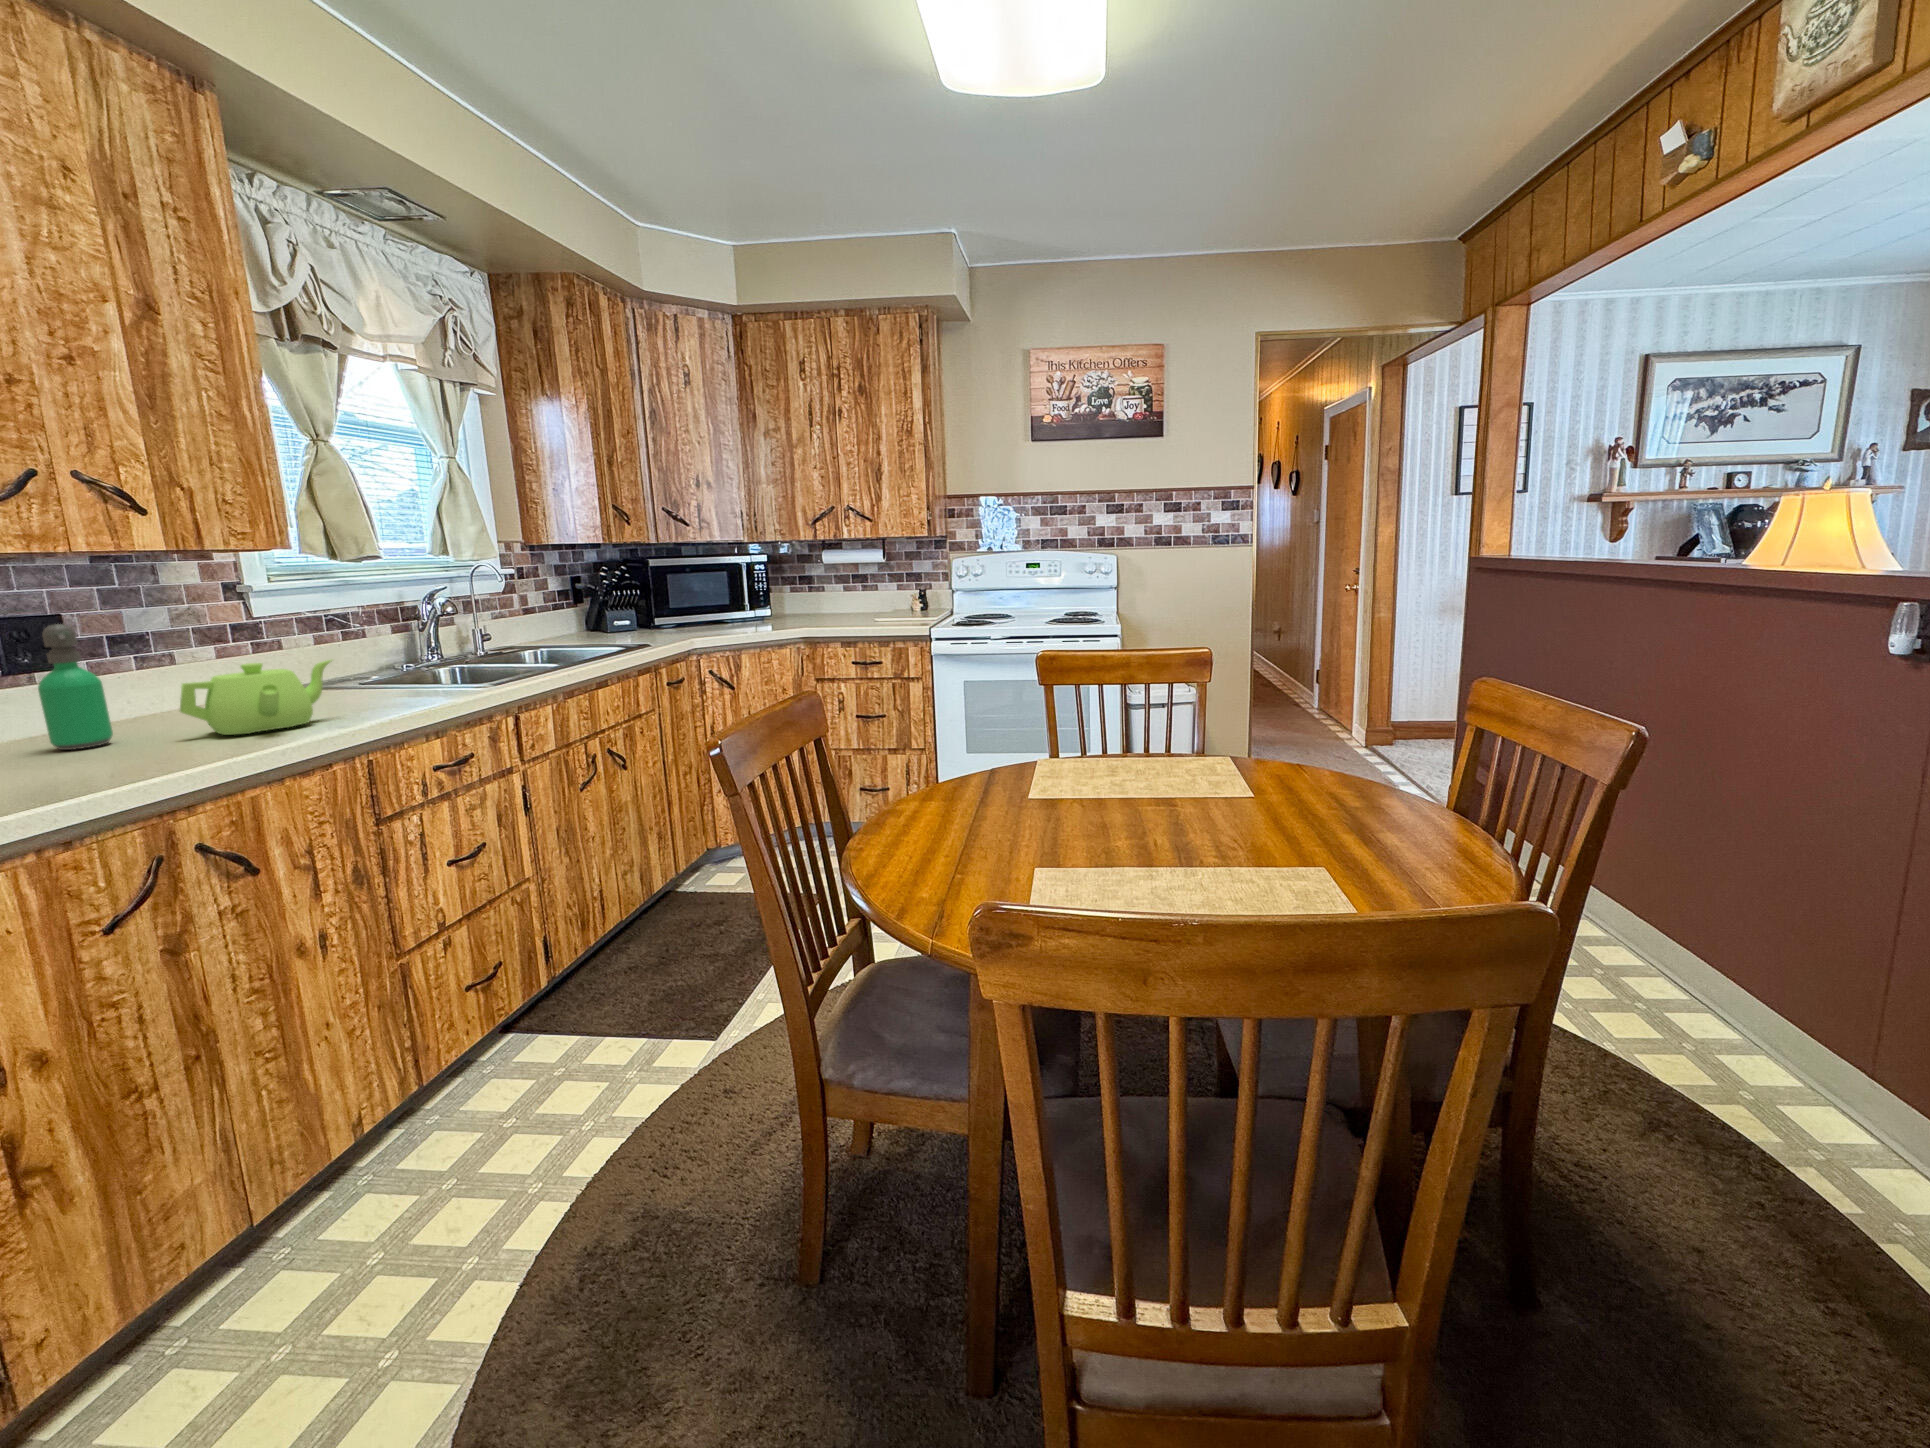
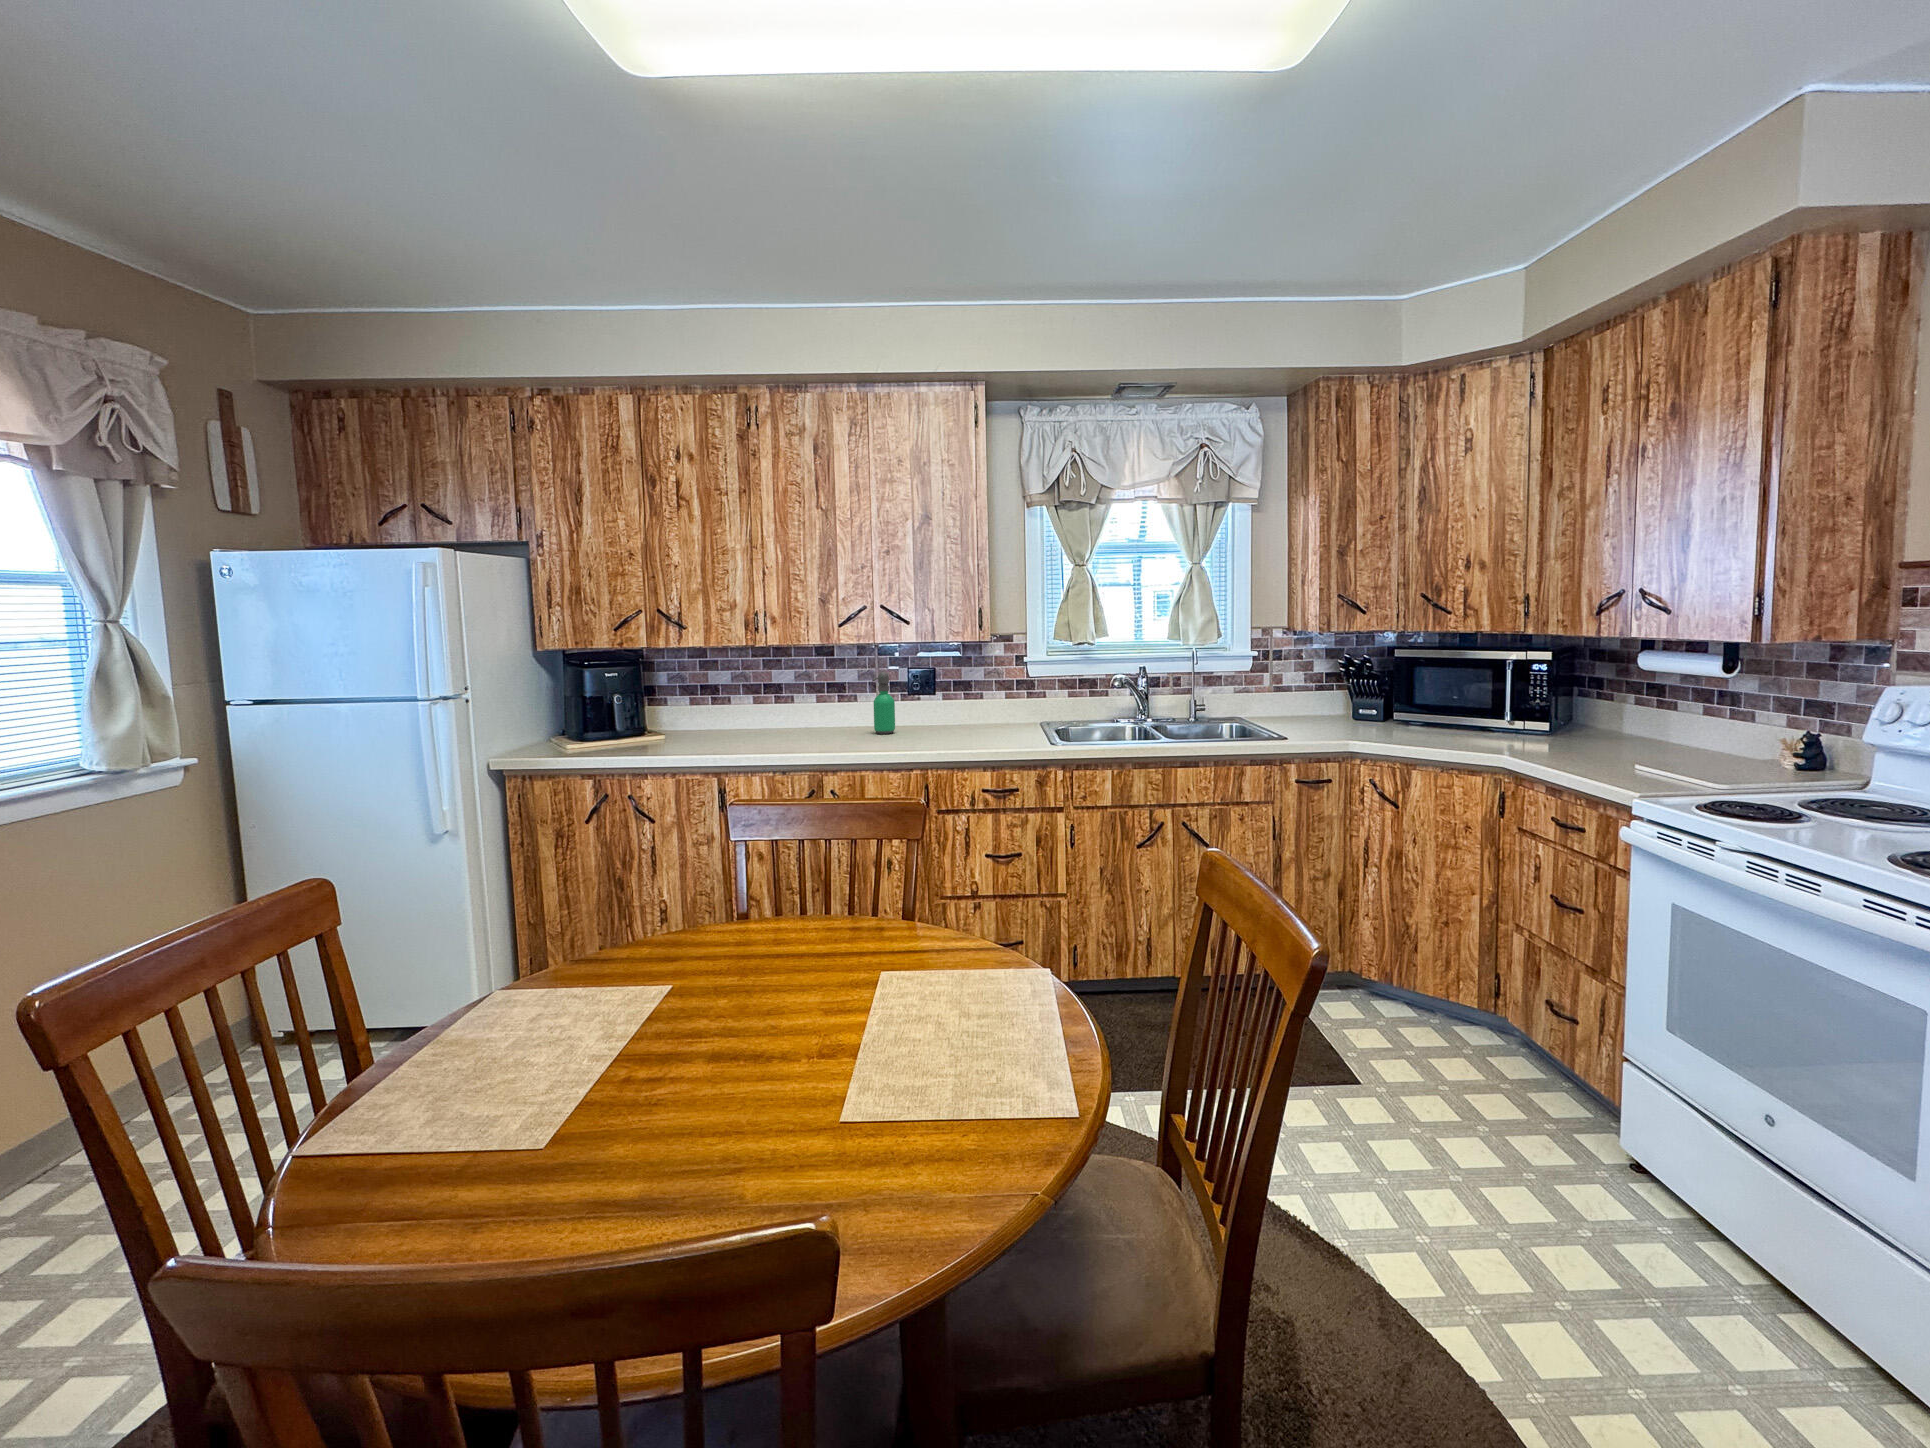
teapot: present [180,660,332,735] -> none [893,703,952,743]

